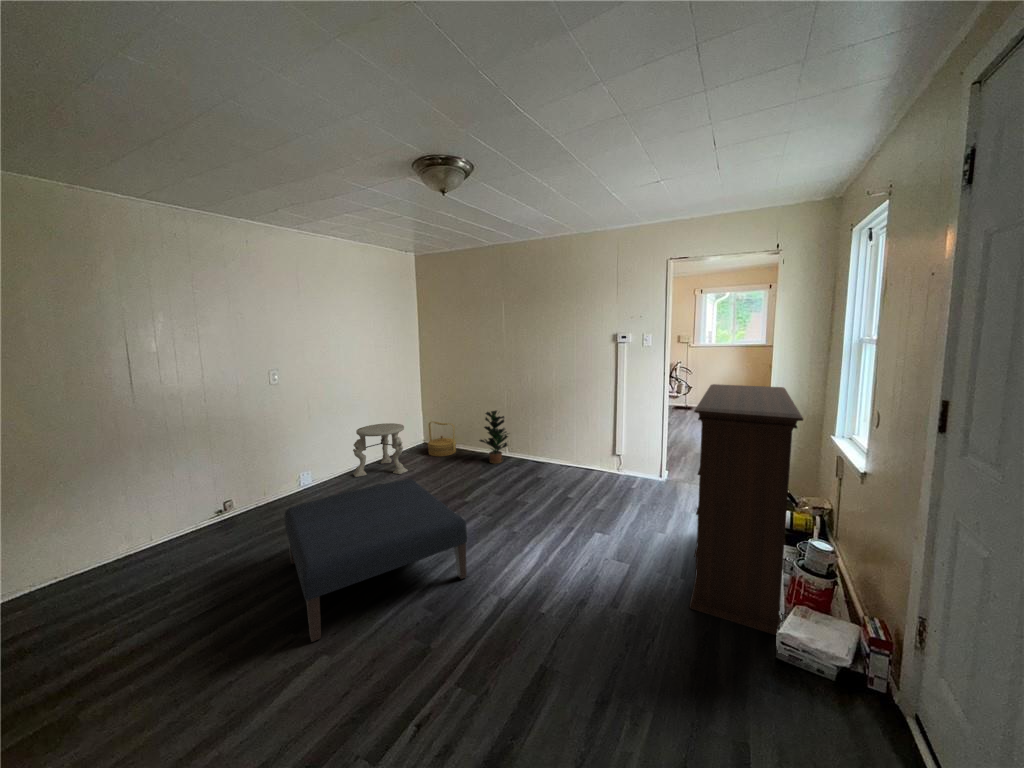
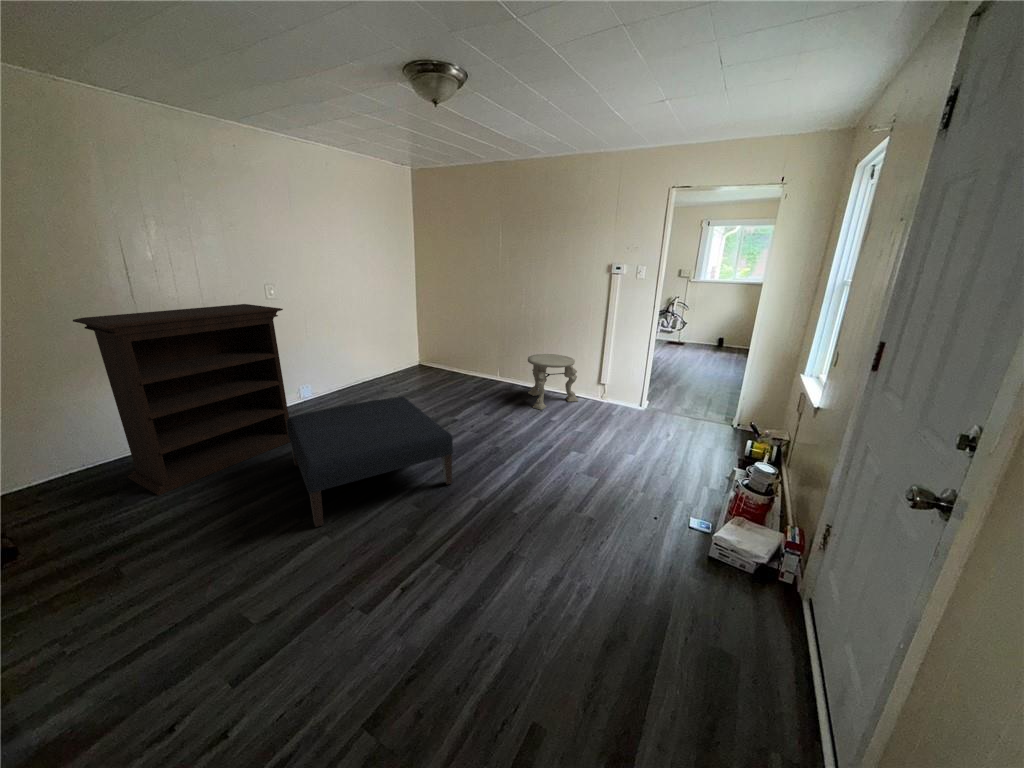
bookshelf: present [689,384,803,635] -> present [73,304,290,495]
potted plant: present [480,411,508,464] -> none [471,337,502,388]
woven basket: present [428,421,456,456] -> none [422,345,450,379]
side table: present [353,423,408,477] -> present [528,354,578,410]

